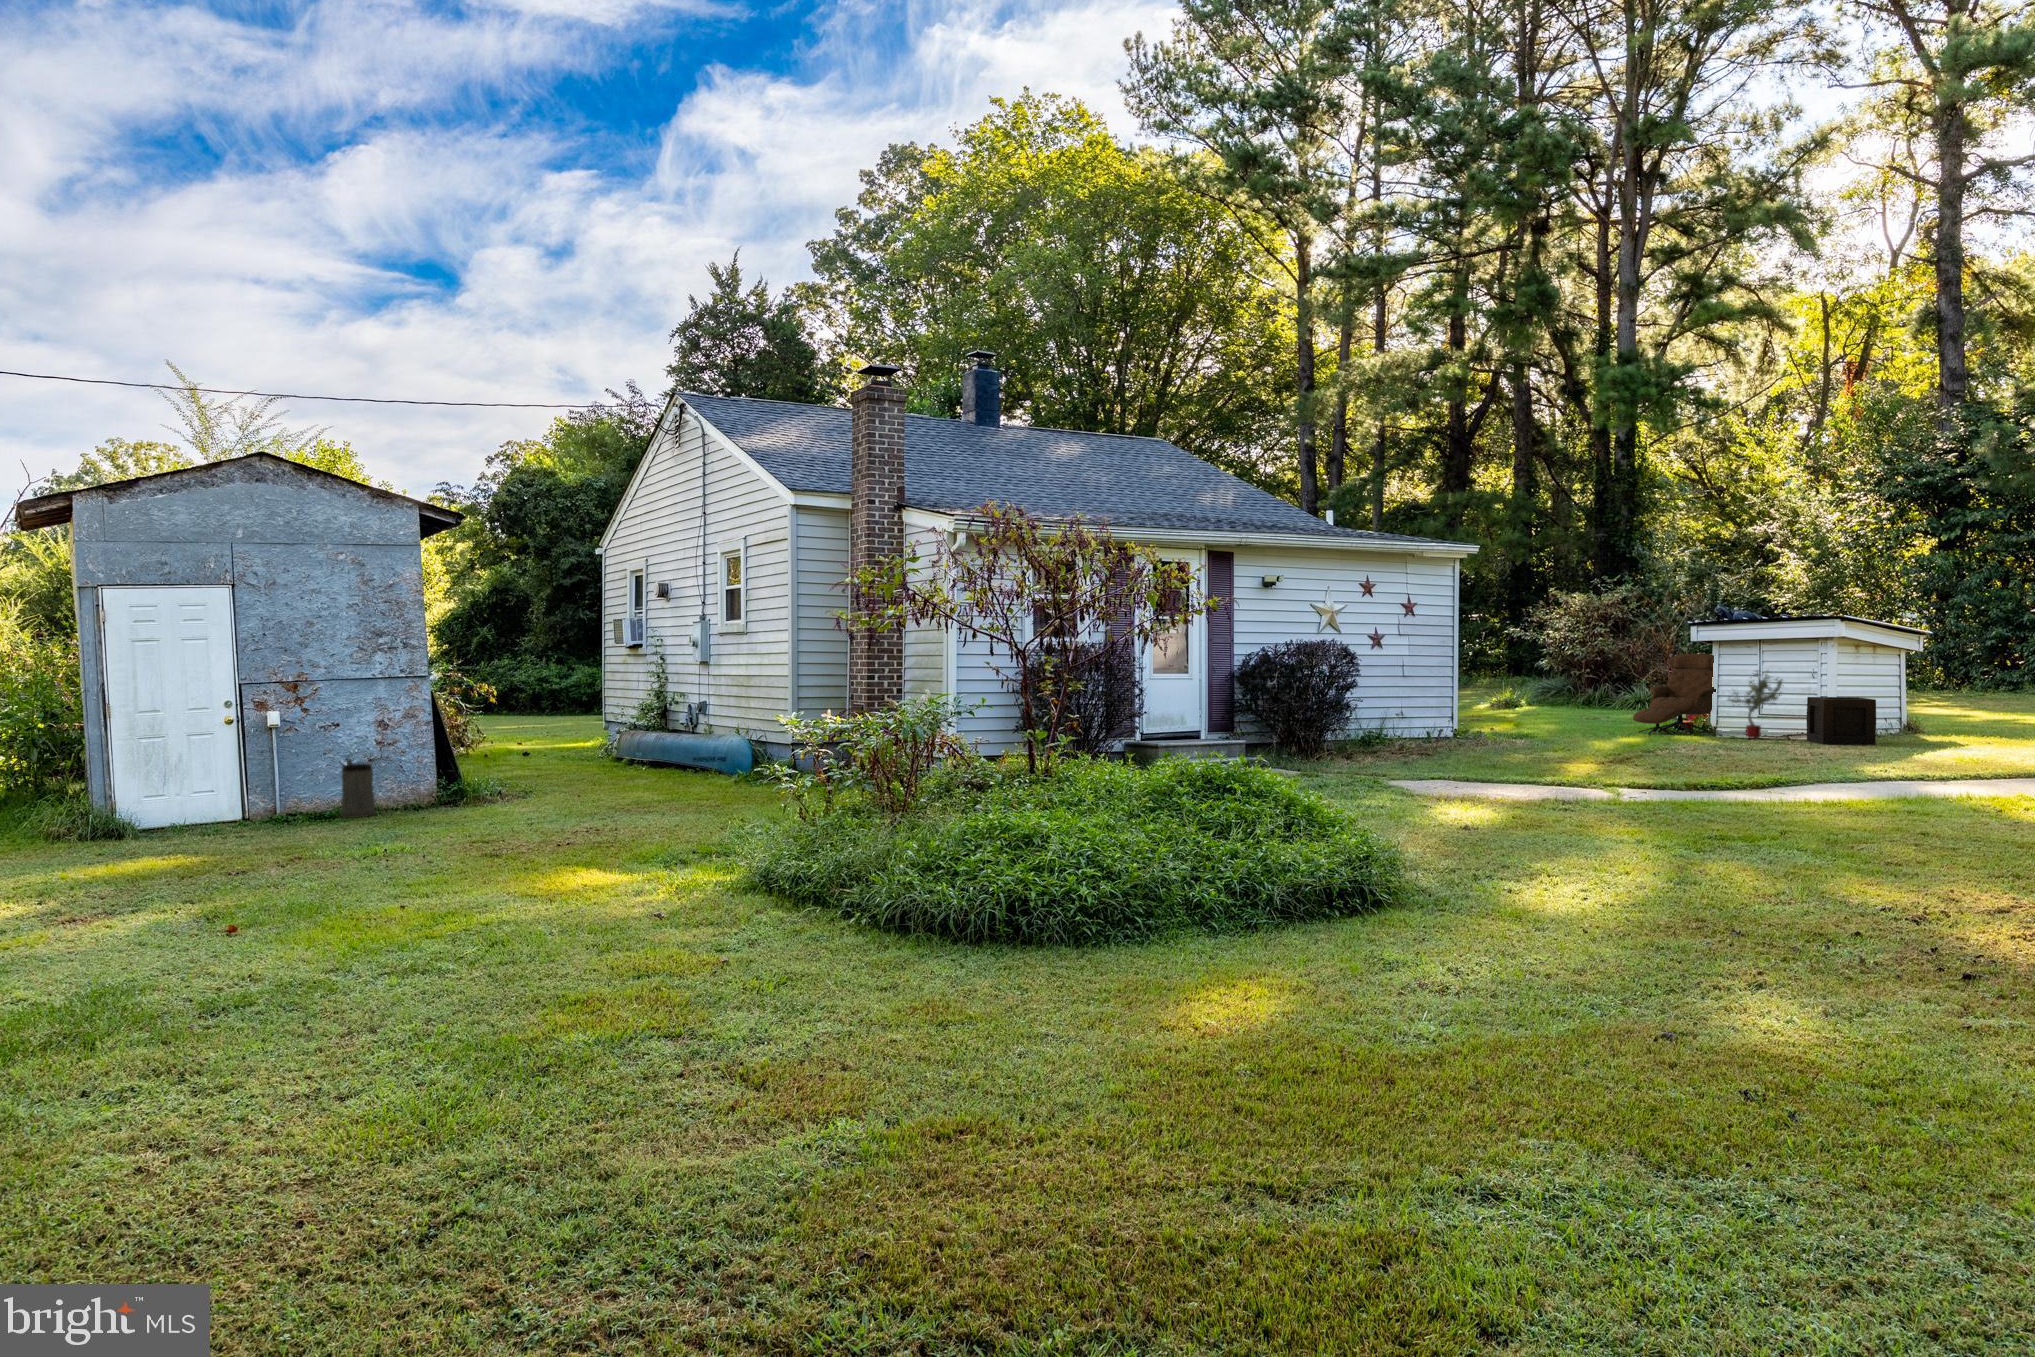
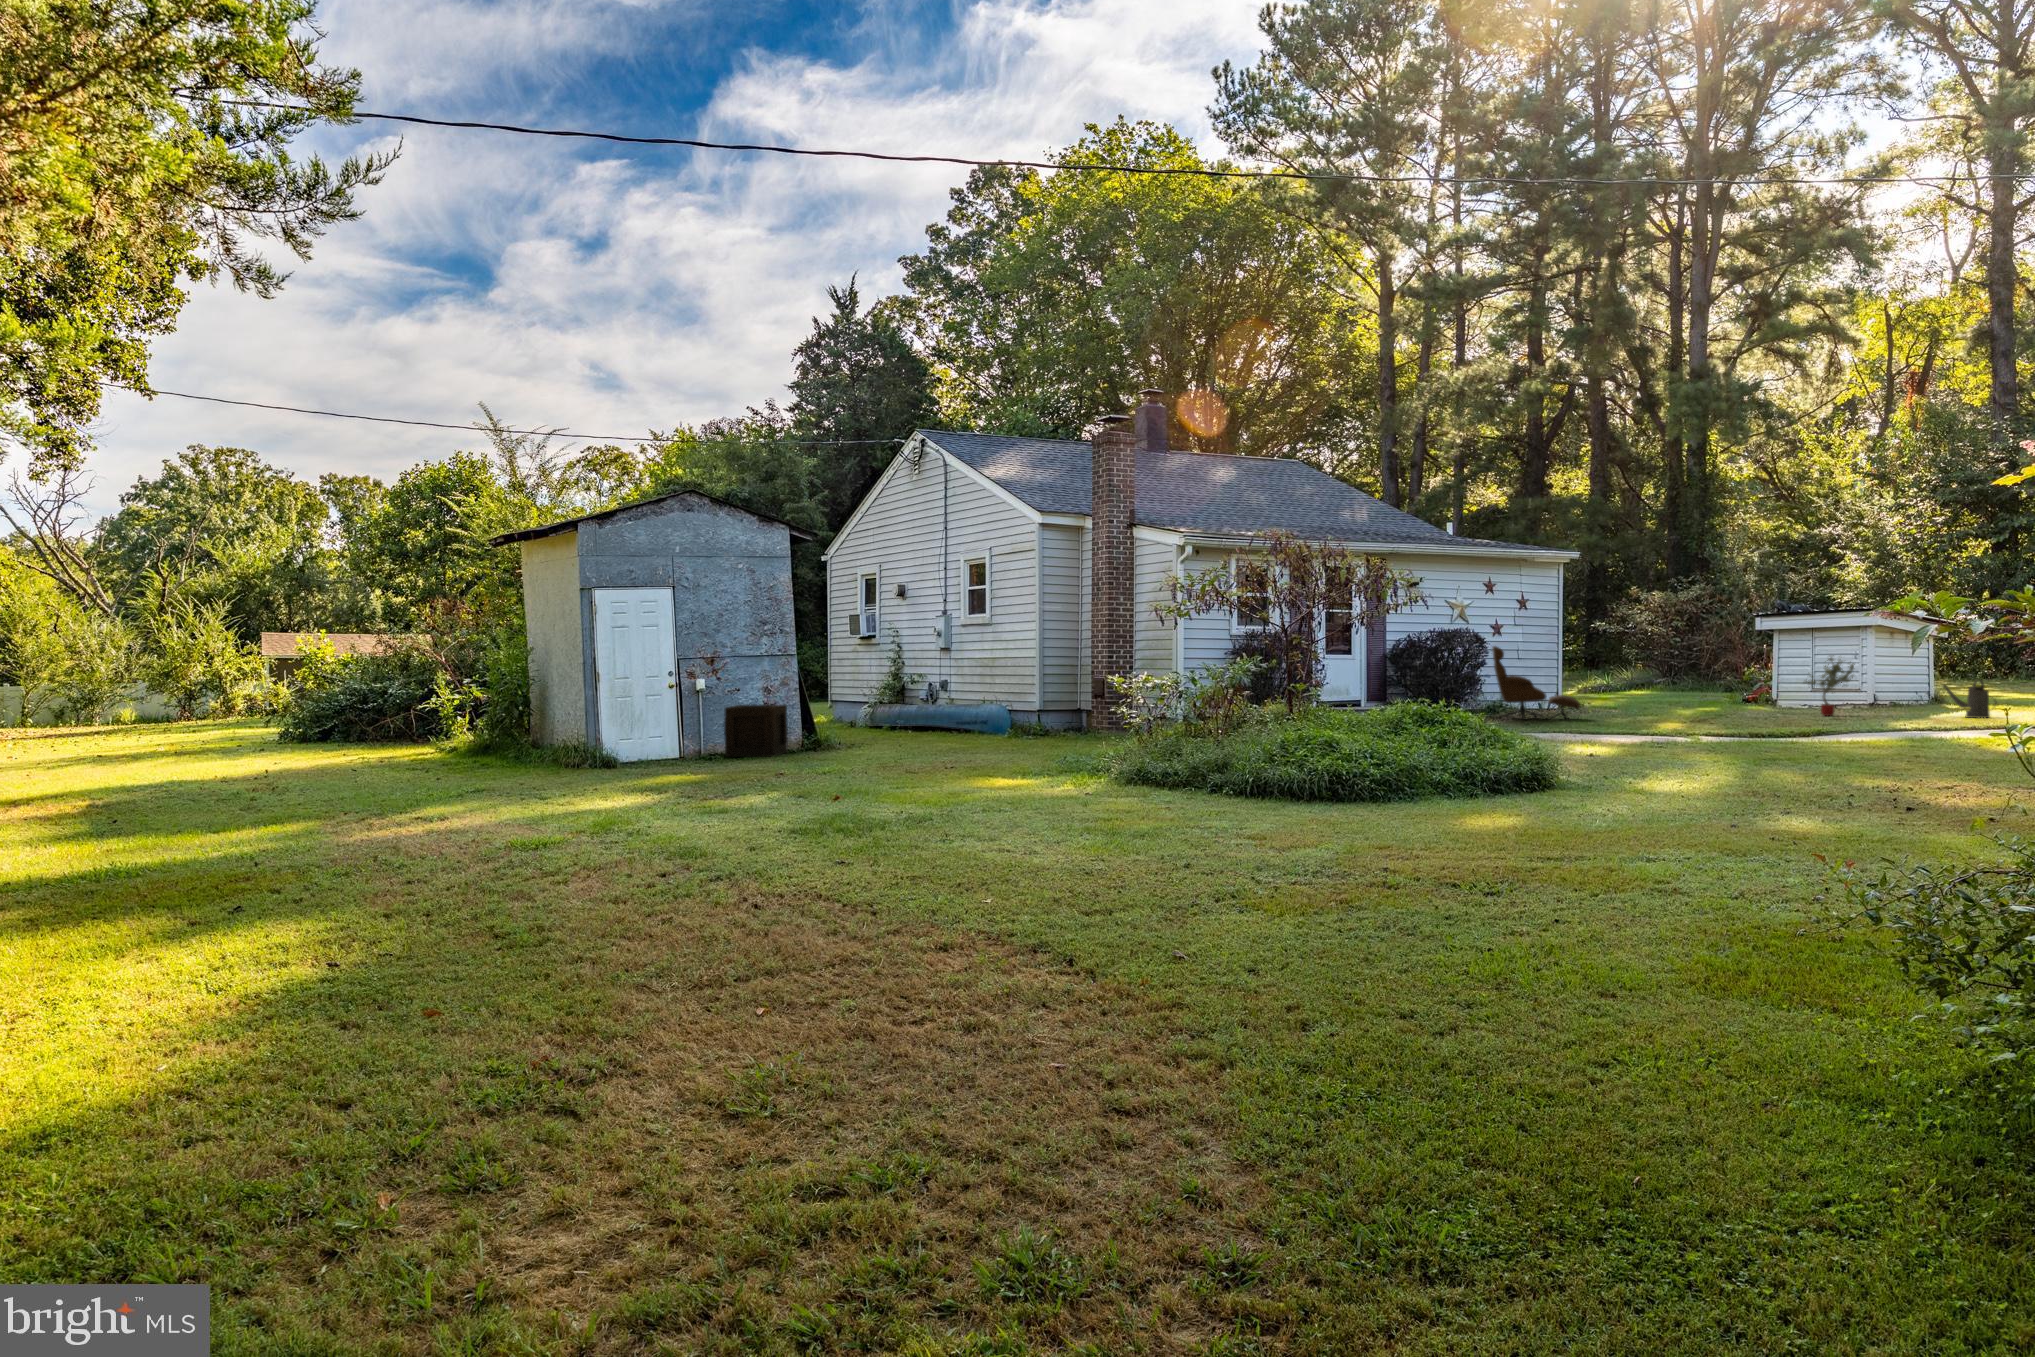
lounge chair: present [1633,654,1716,735] -> present [1492,646,1580,719]
wooden crate: present [1807,697,1876,745] -> present [724,705,788,757]
watering can: present [340,757,377,818] -> present [1943,679,1996,718]

